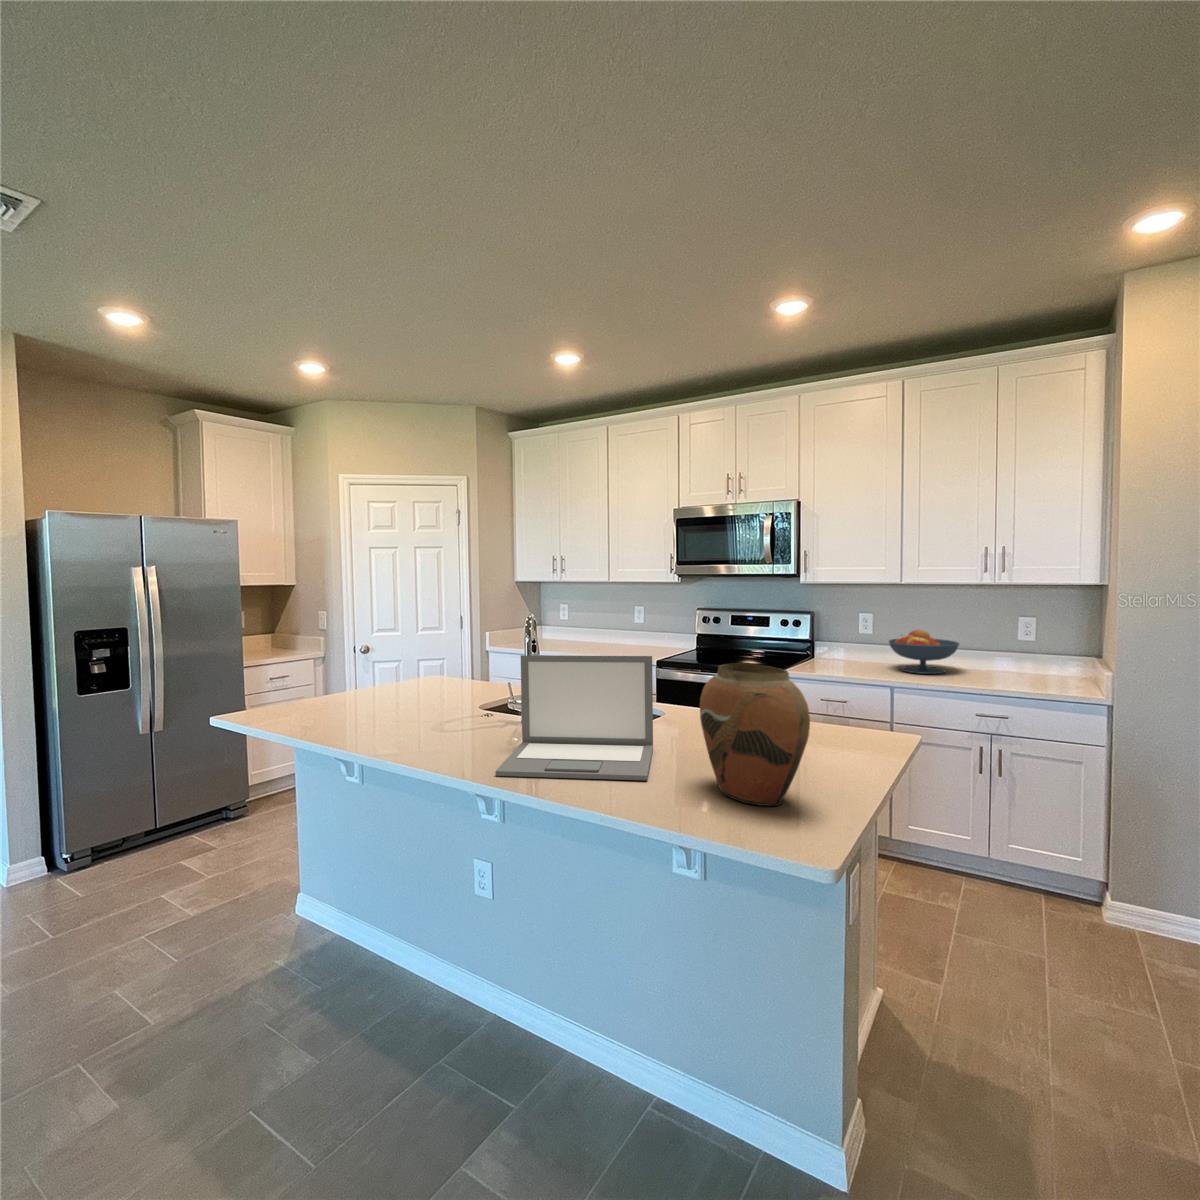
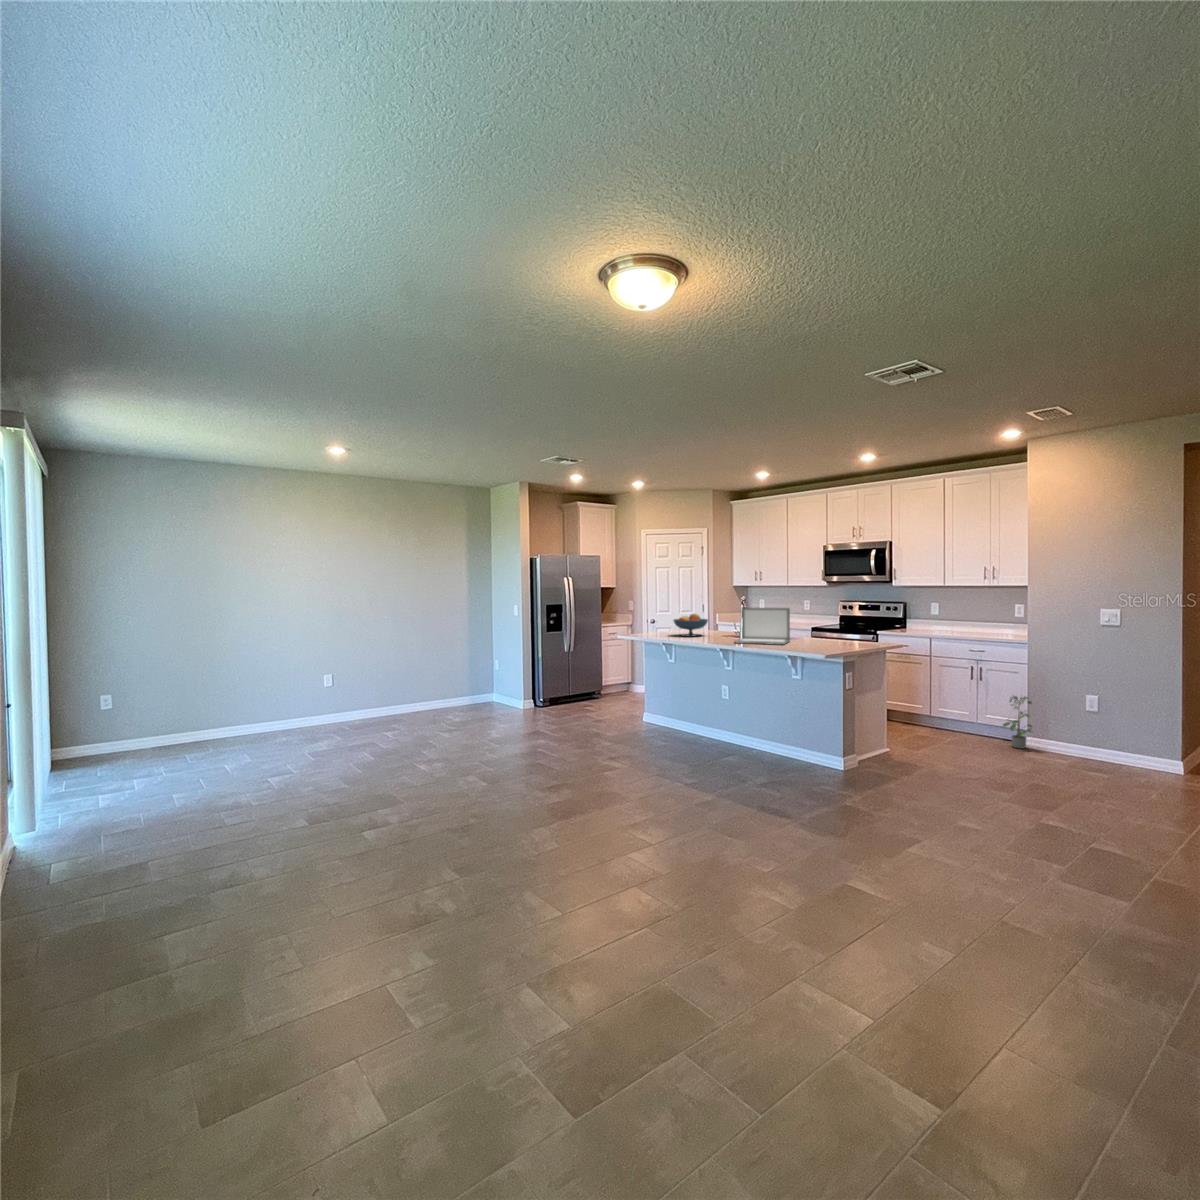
fruit bowl: present [889,630,959,674] -> present [674,614,708,637]
vase: present [700,663,810,806] -> none [801,607,833,648]
potted plant: none [1057,811,1142,927] -> present [1003,696,1033,749]

